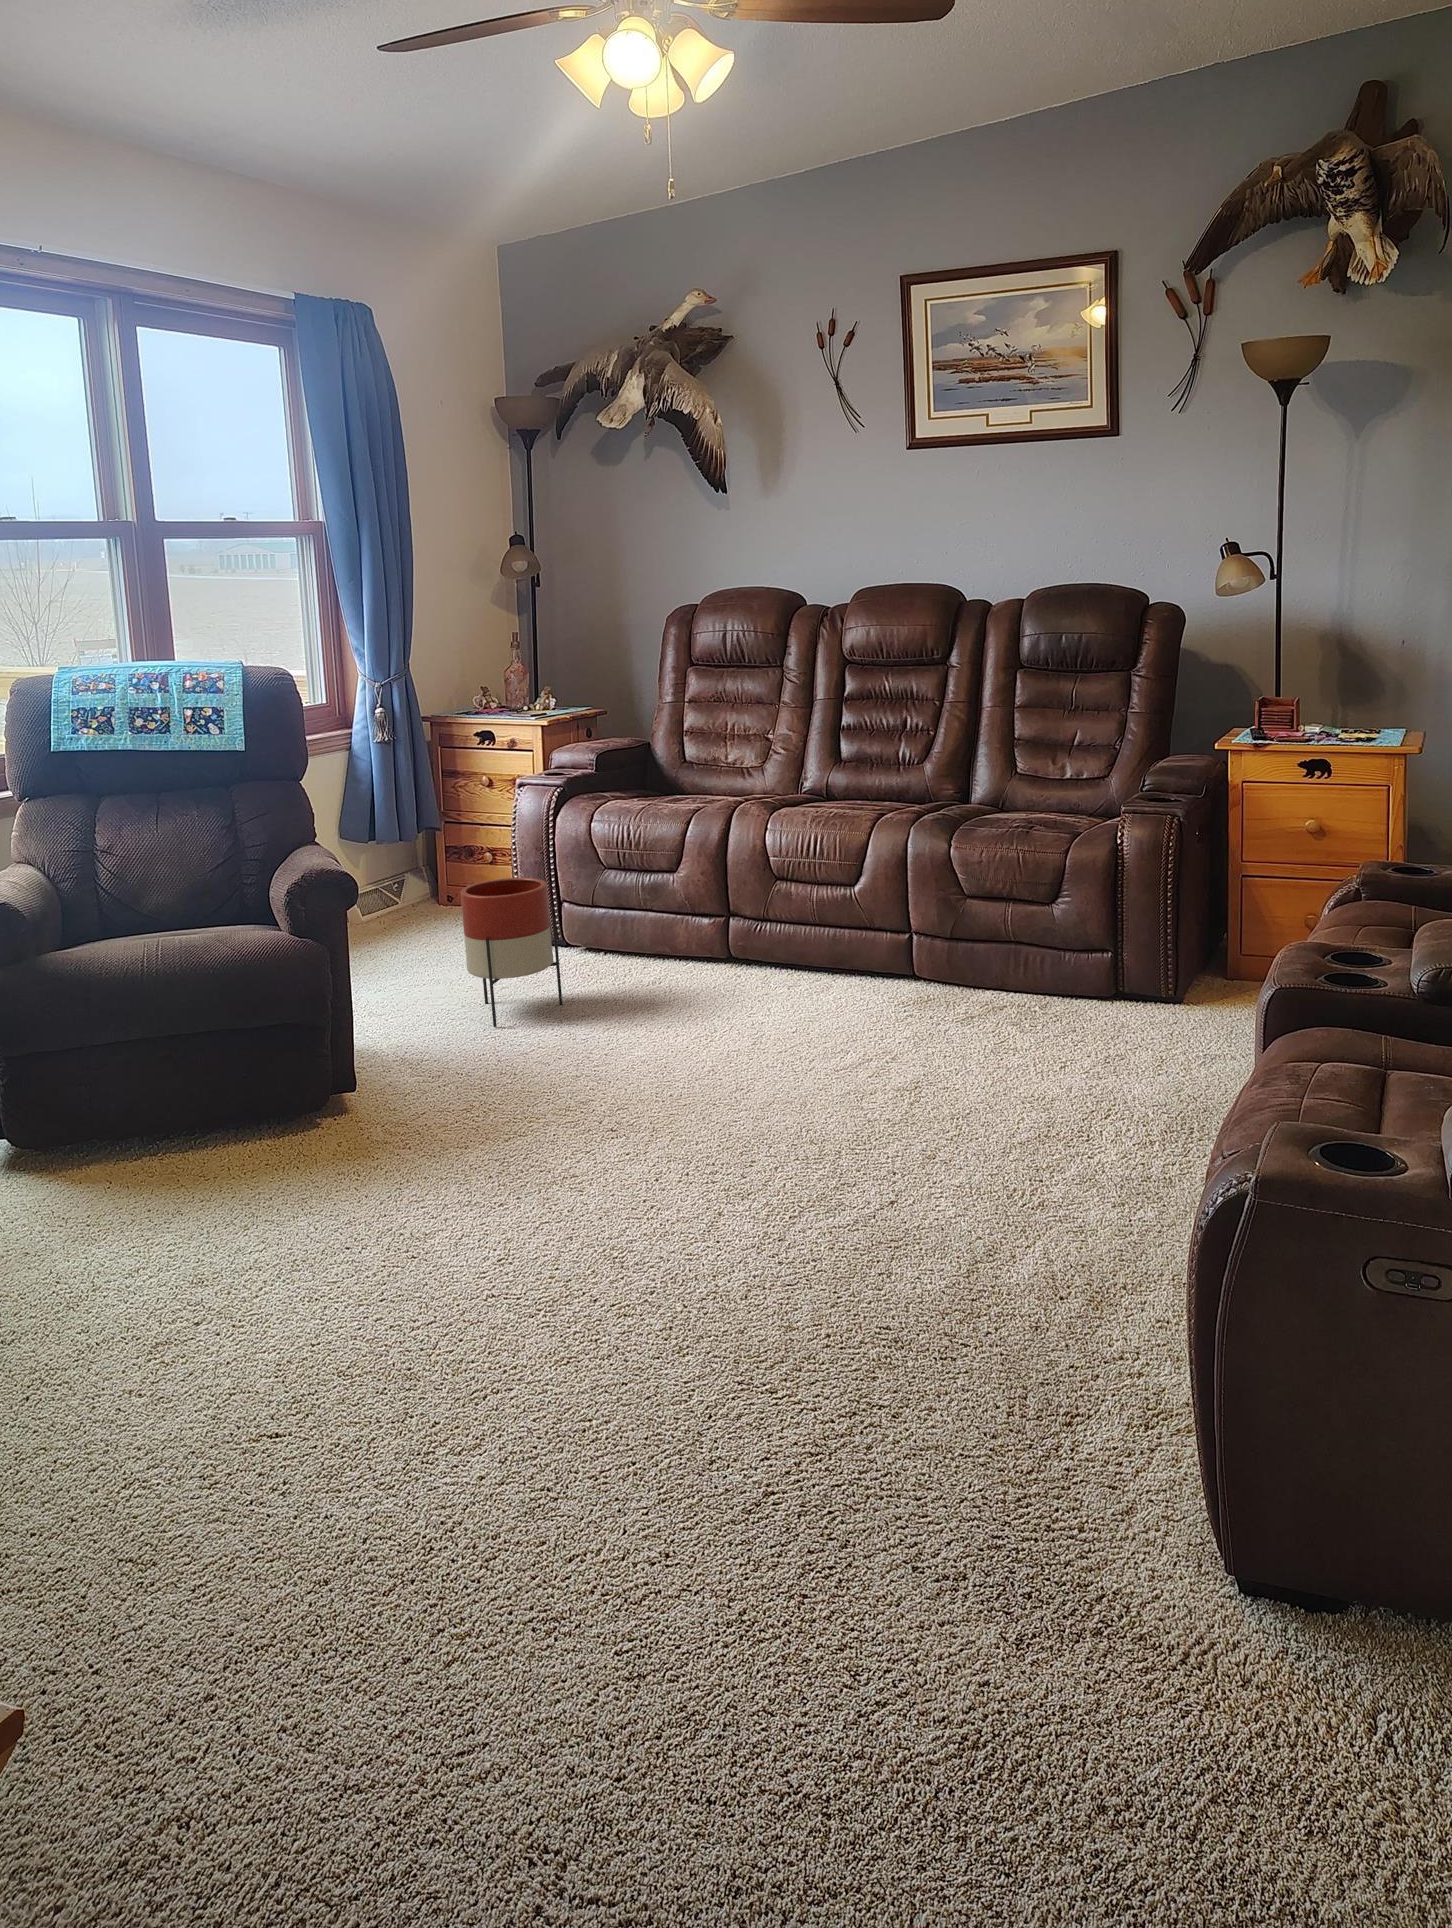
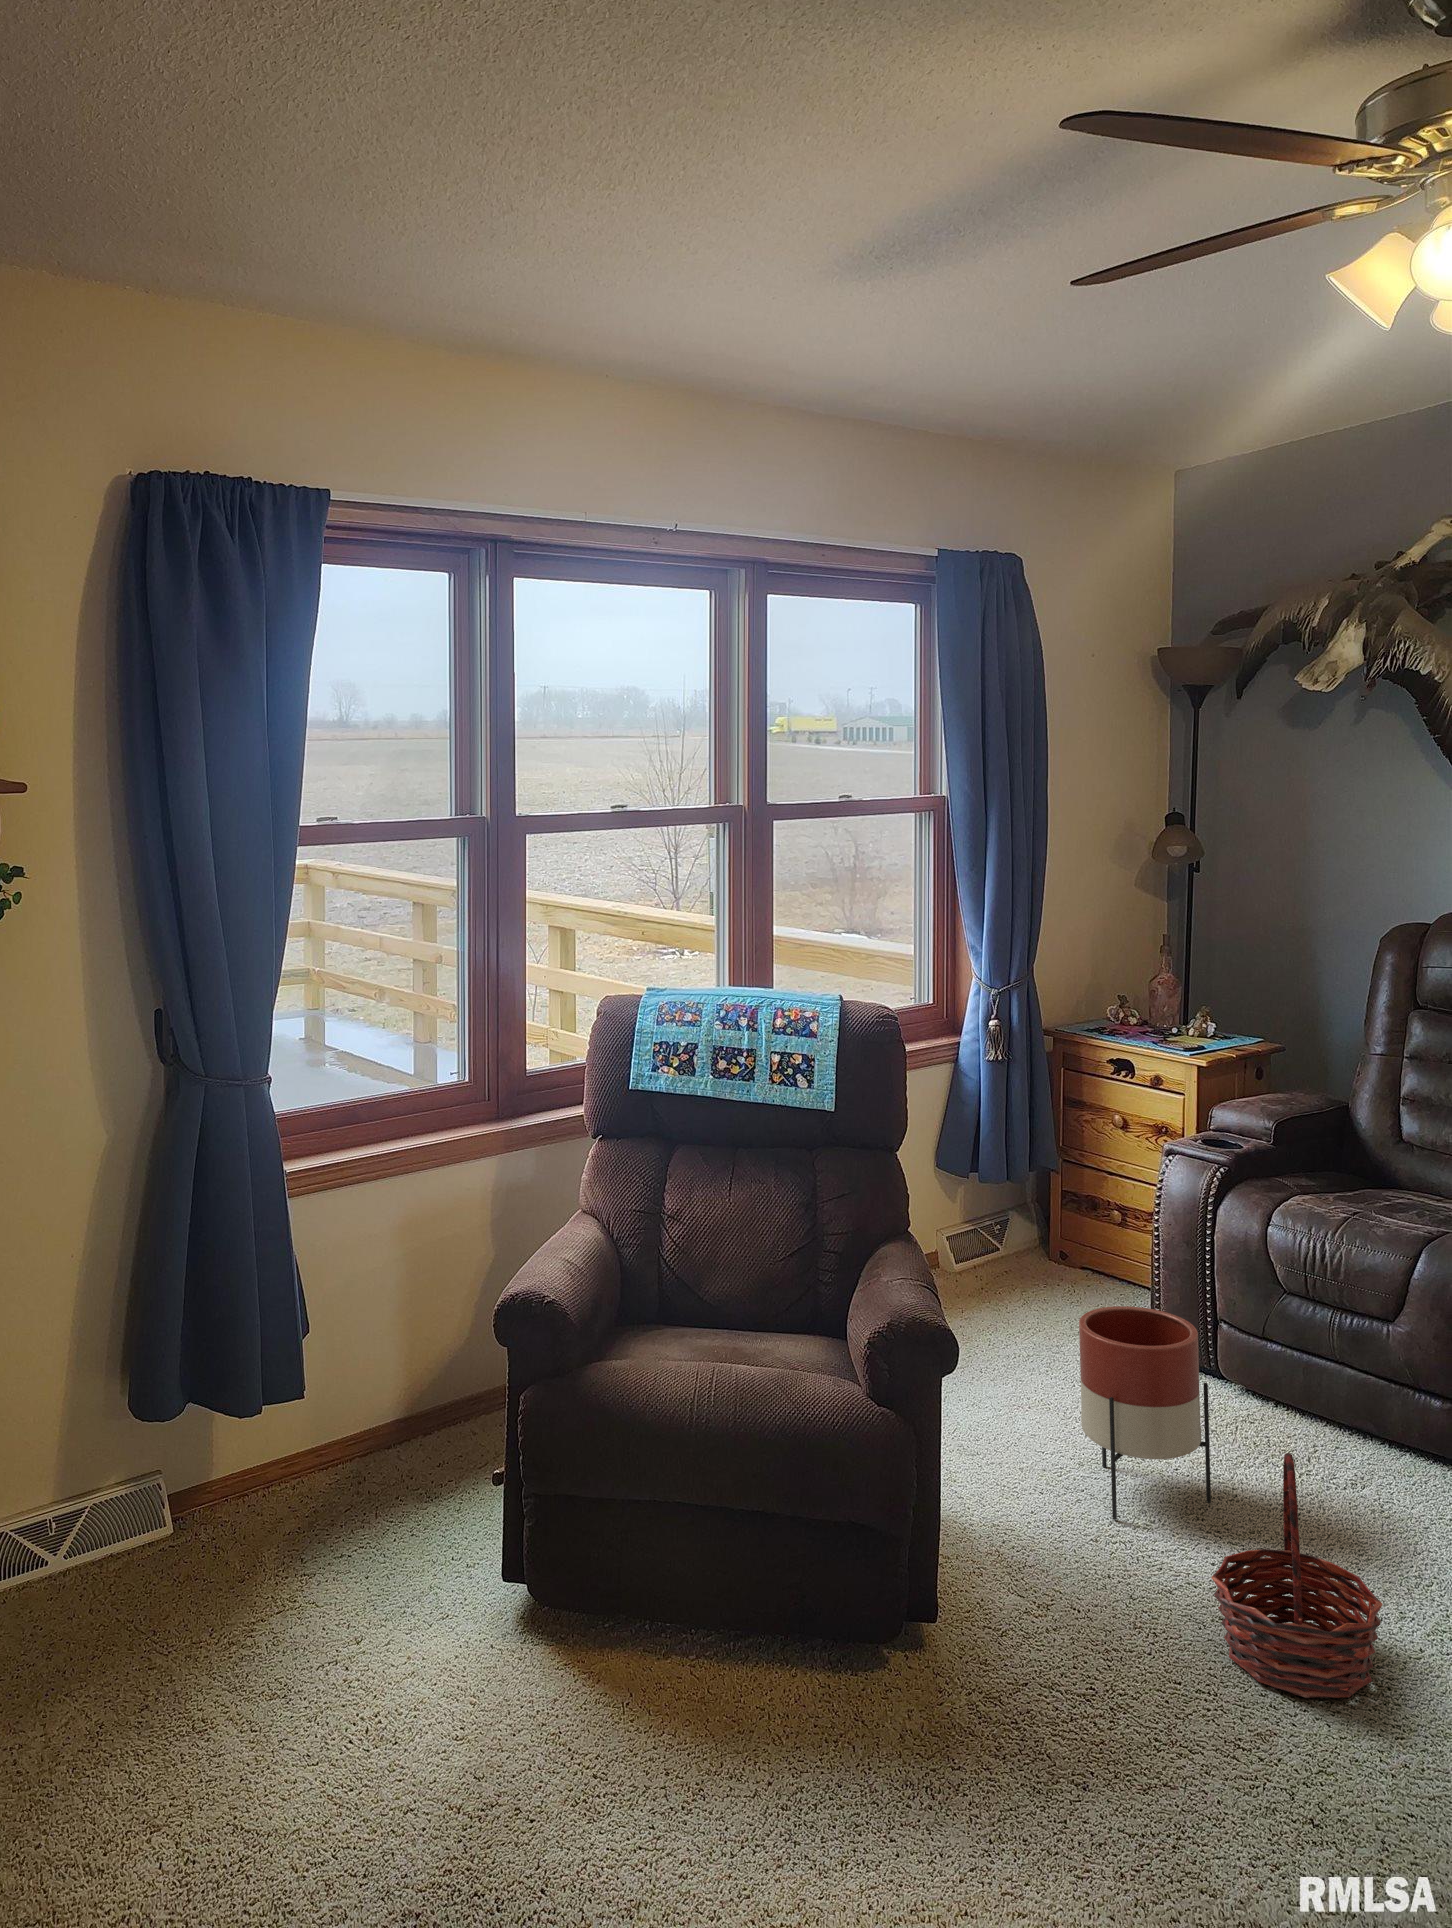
basket: none [561,925,669,1078] -> present [1211,1453,1383,1698]

